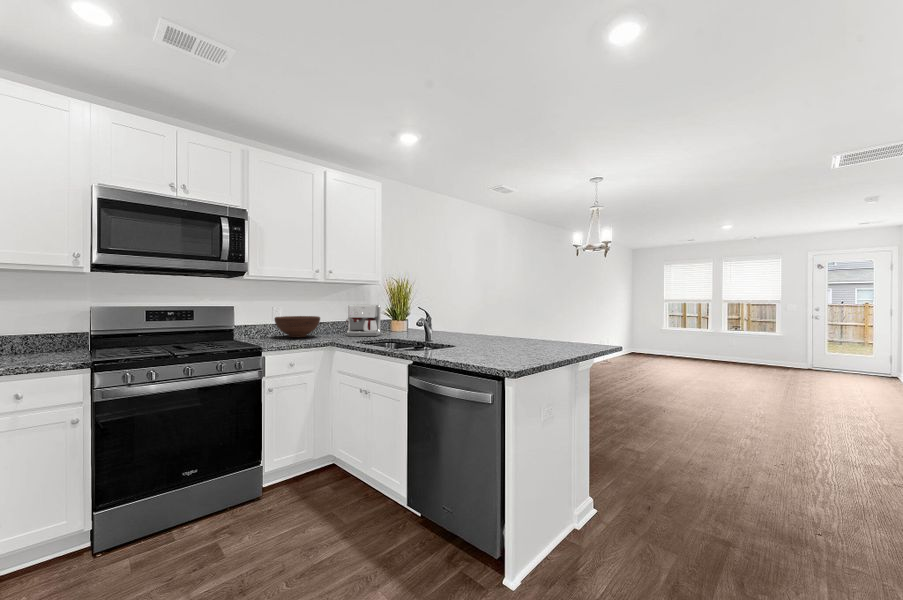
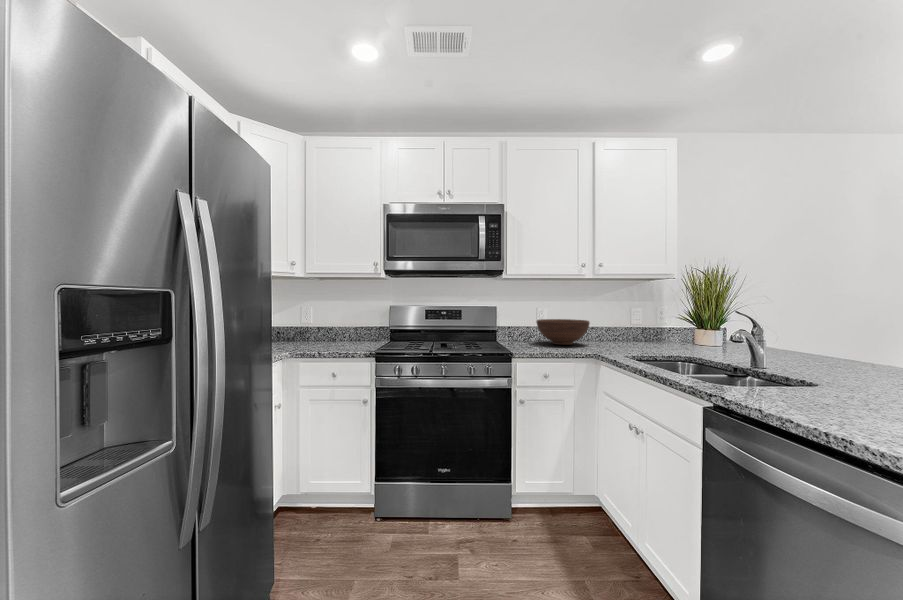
coffee maker: present [346,305,380,336] -> none [624,307,675,351]

